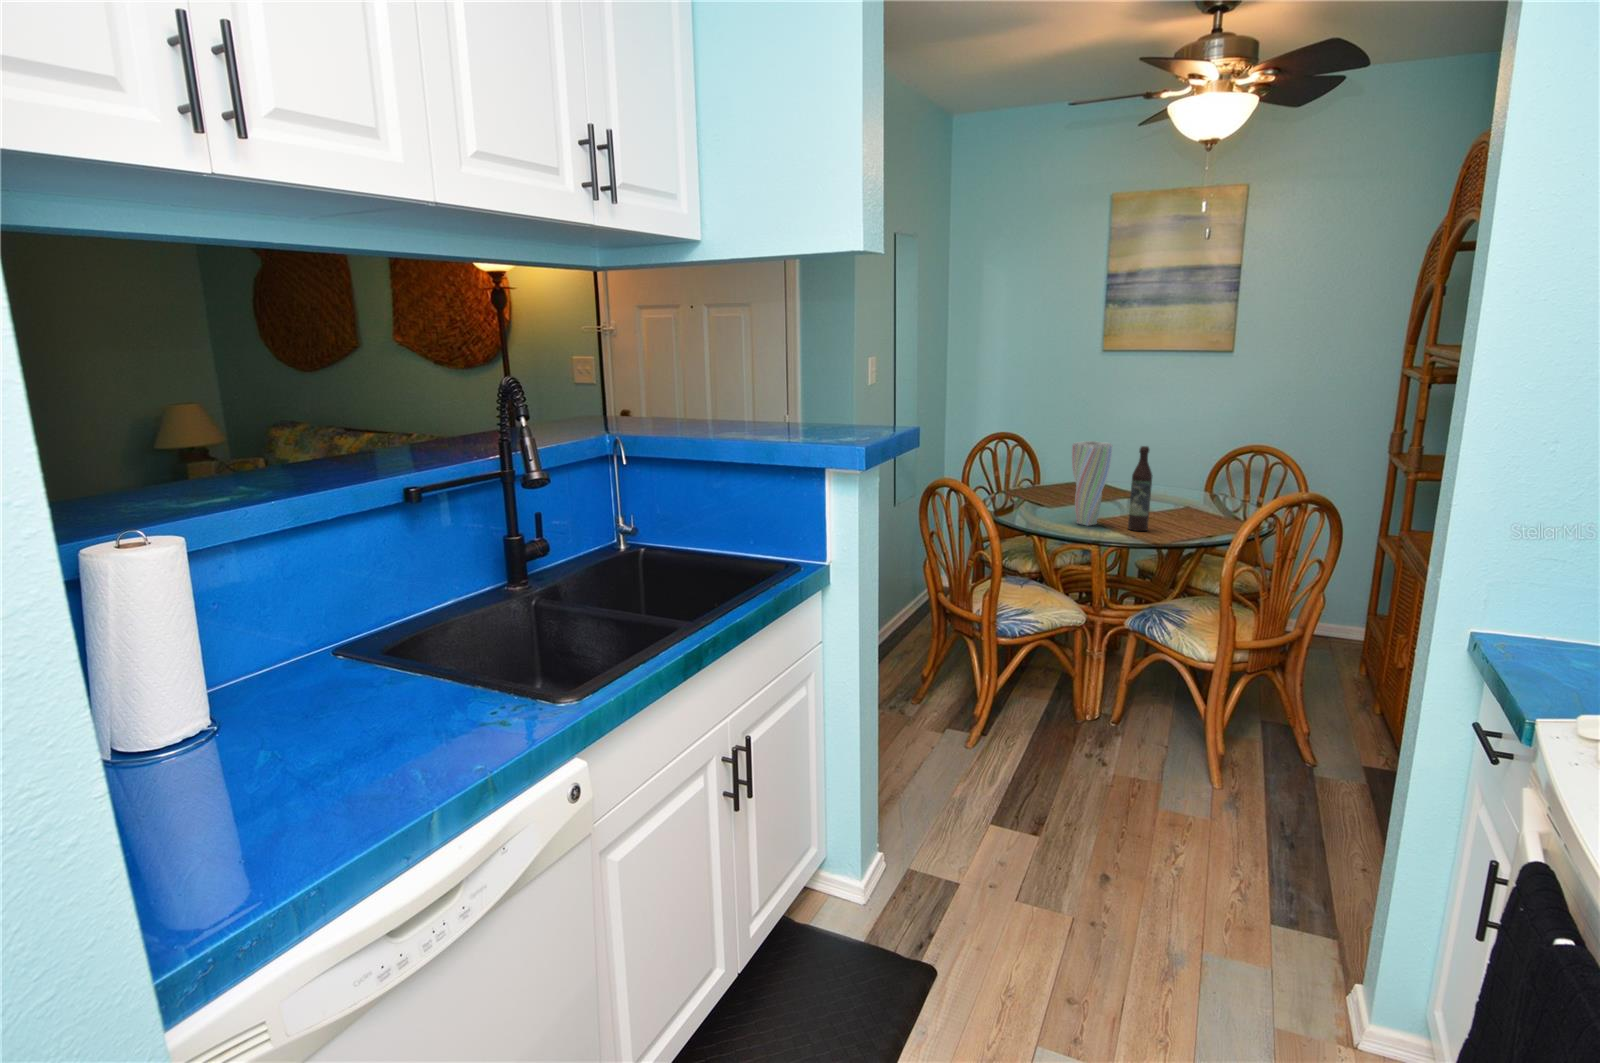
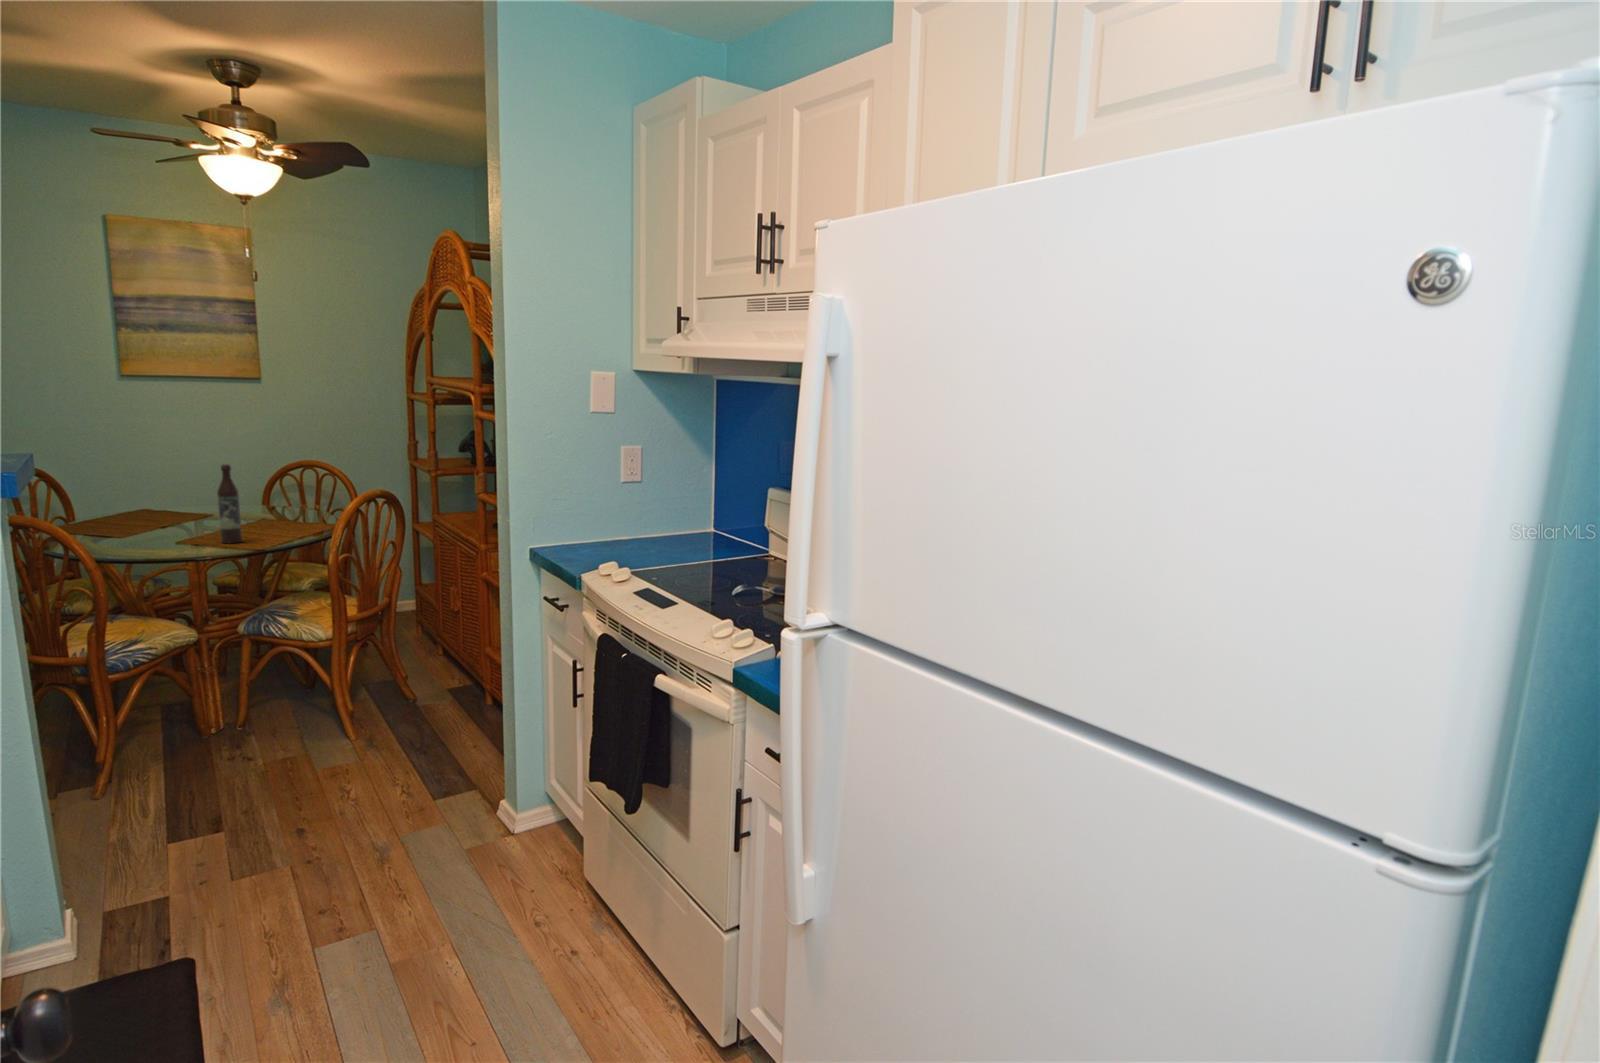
vase: present [1072,441,1113,526] -> none [145,464,193,546]

